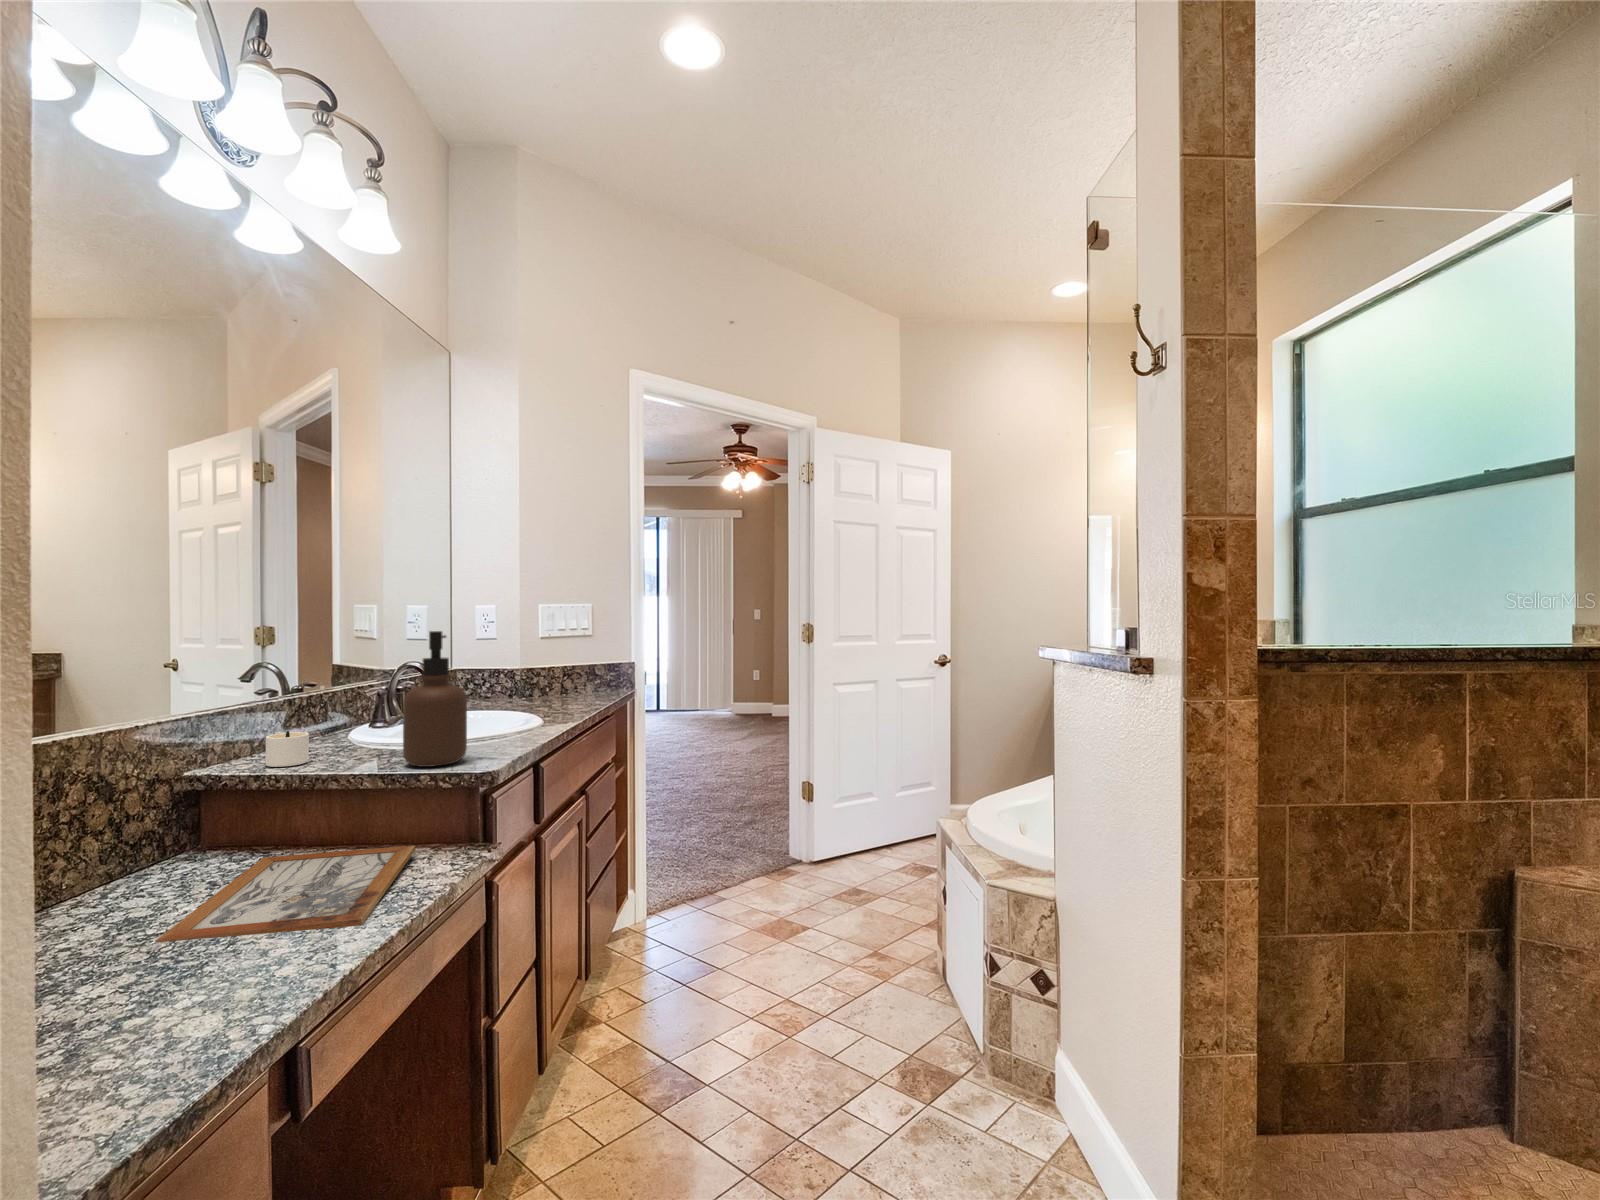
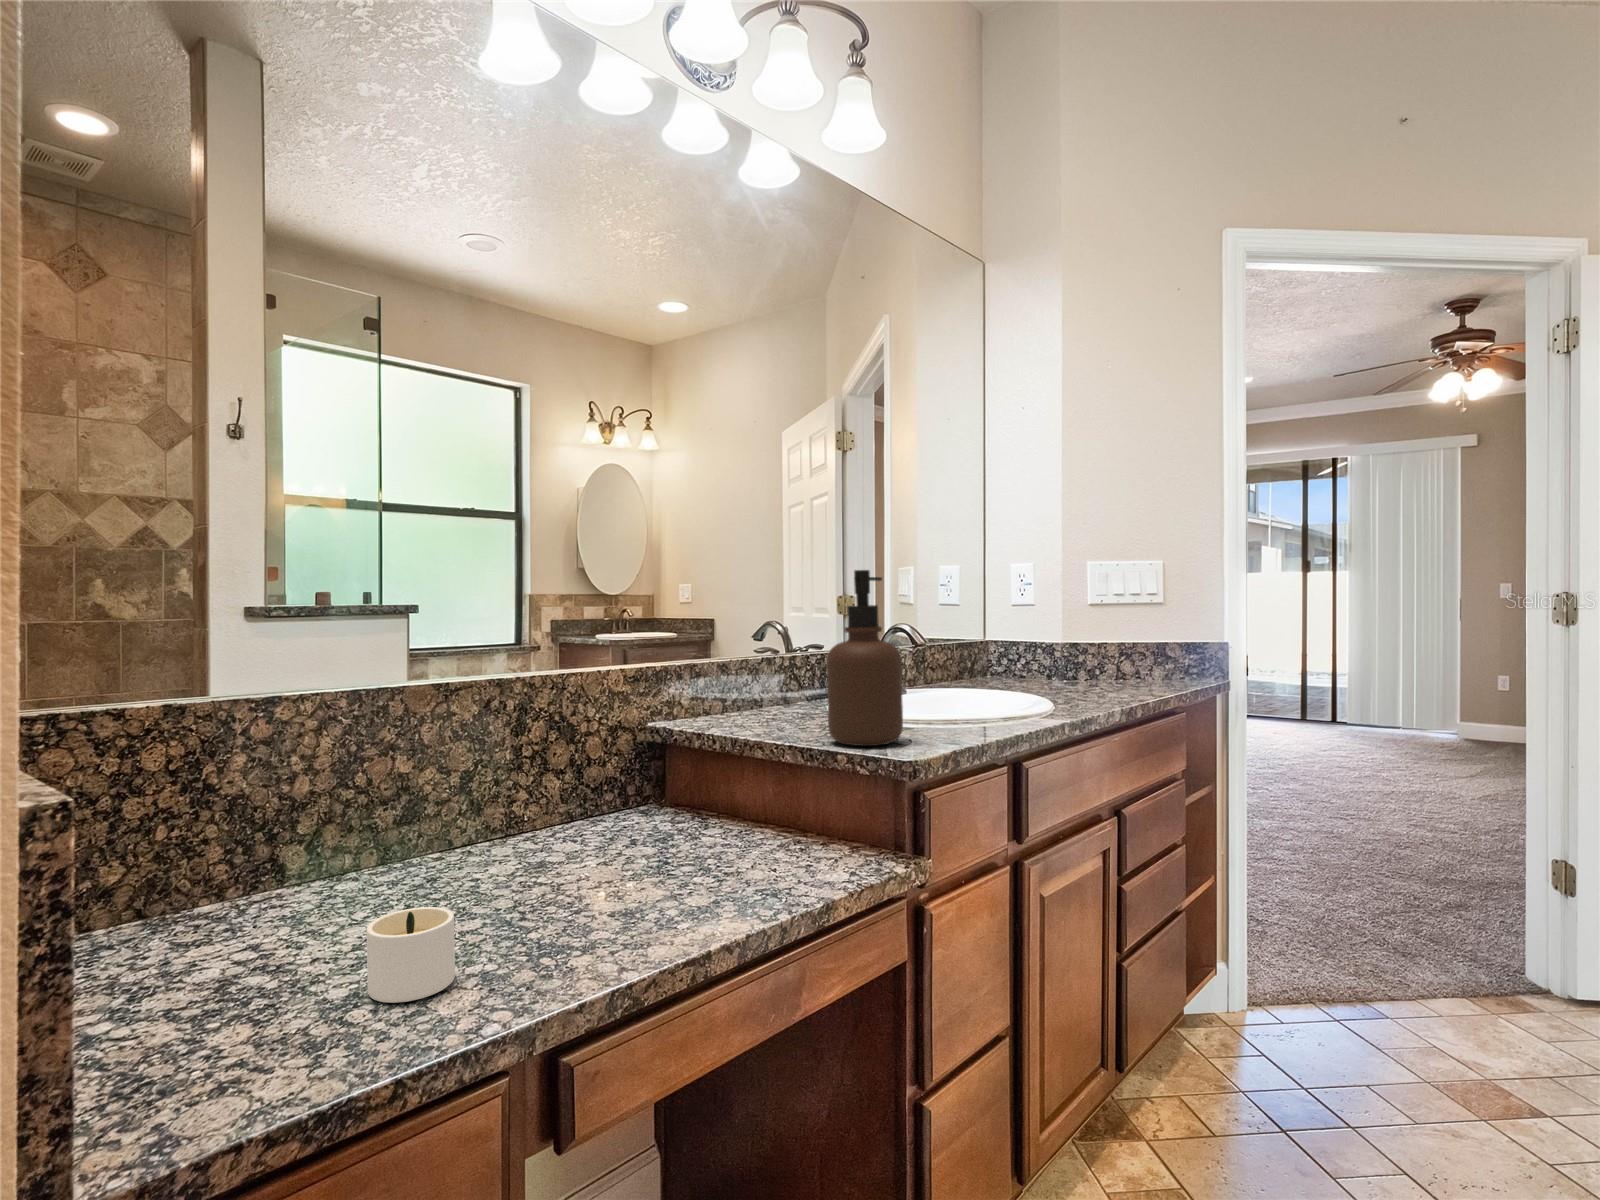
candle: present [266,731,309,767] -> present [366,907,455,1003]
picture frame: present [155,845,415,942] -> none [519,825,820,932]

